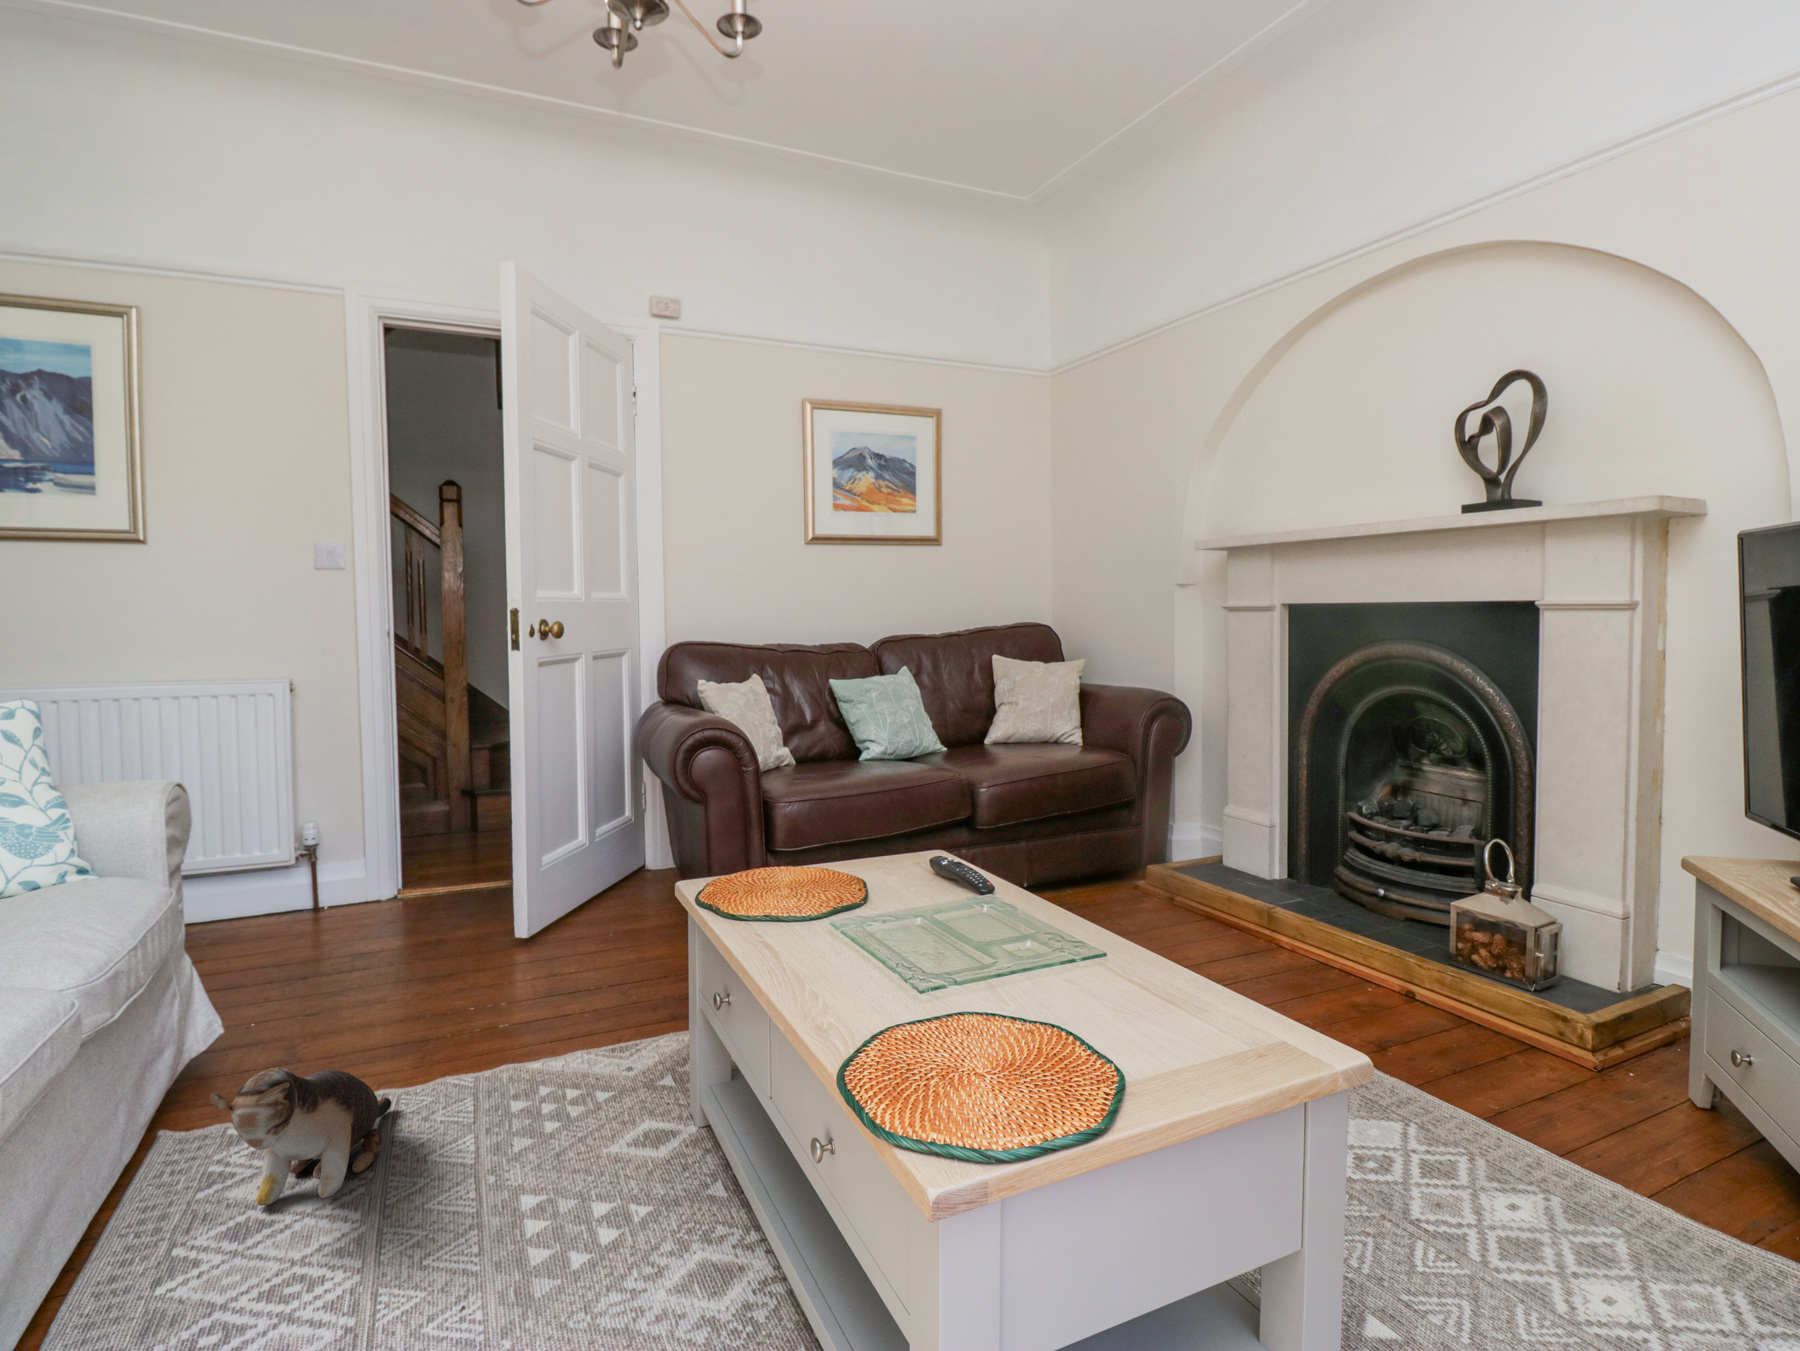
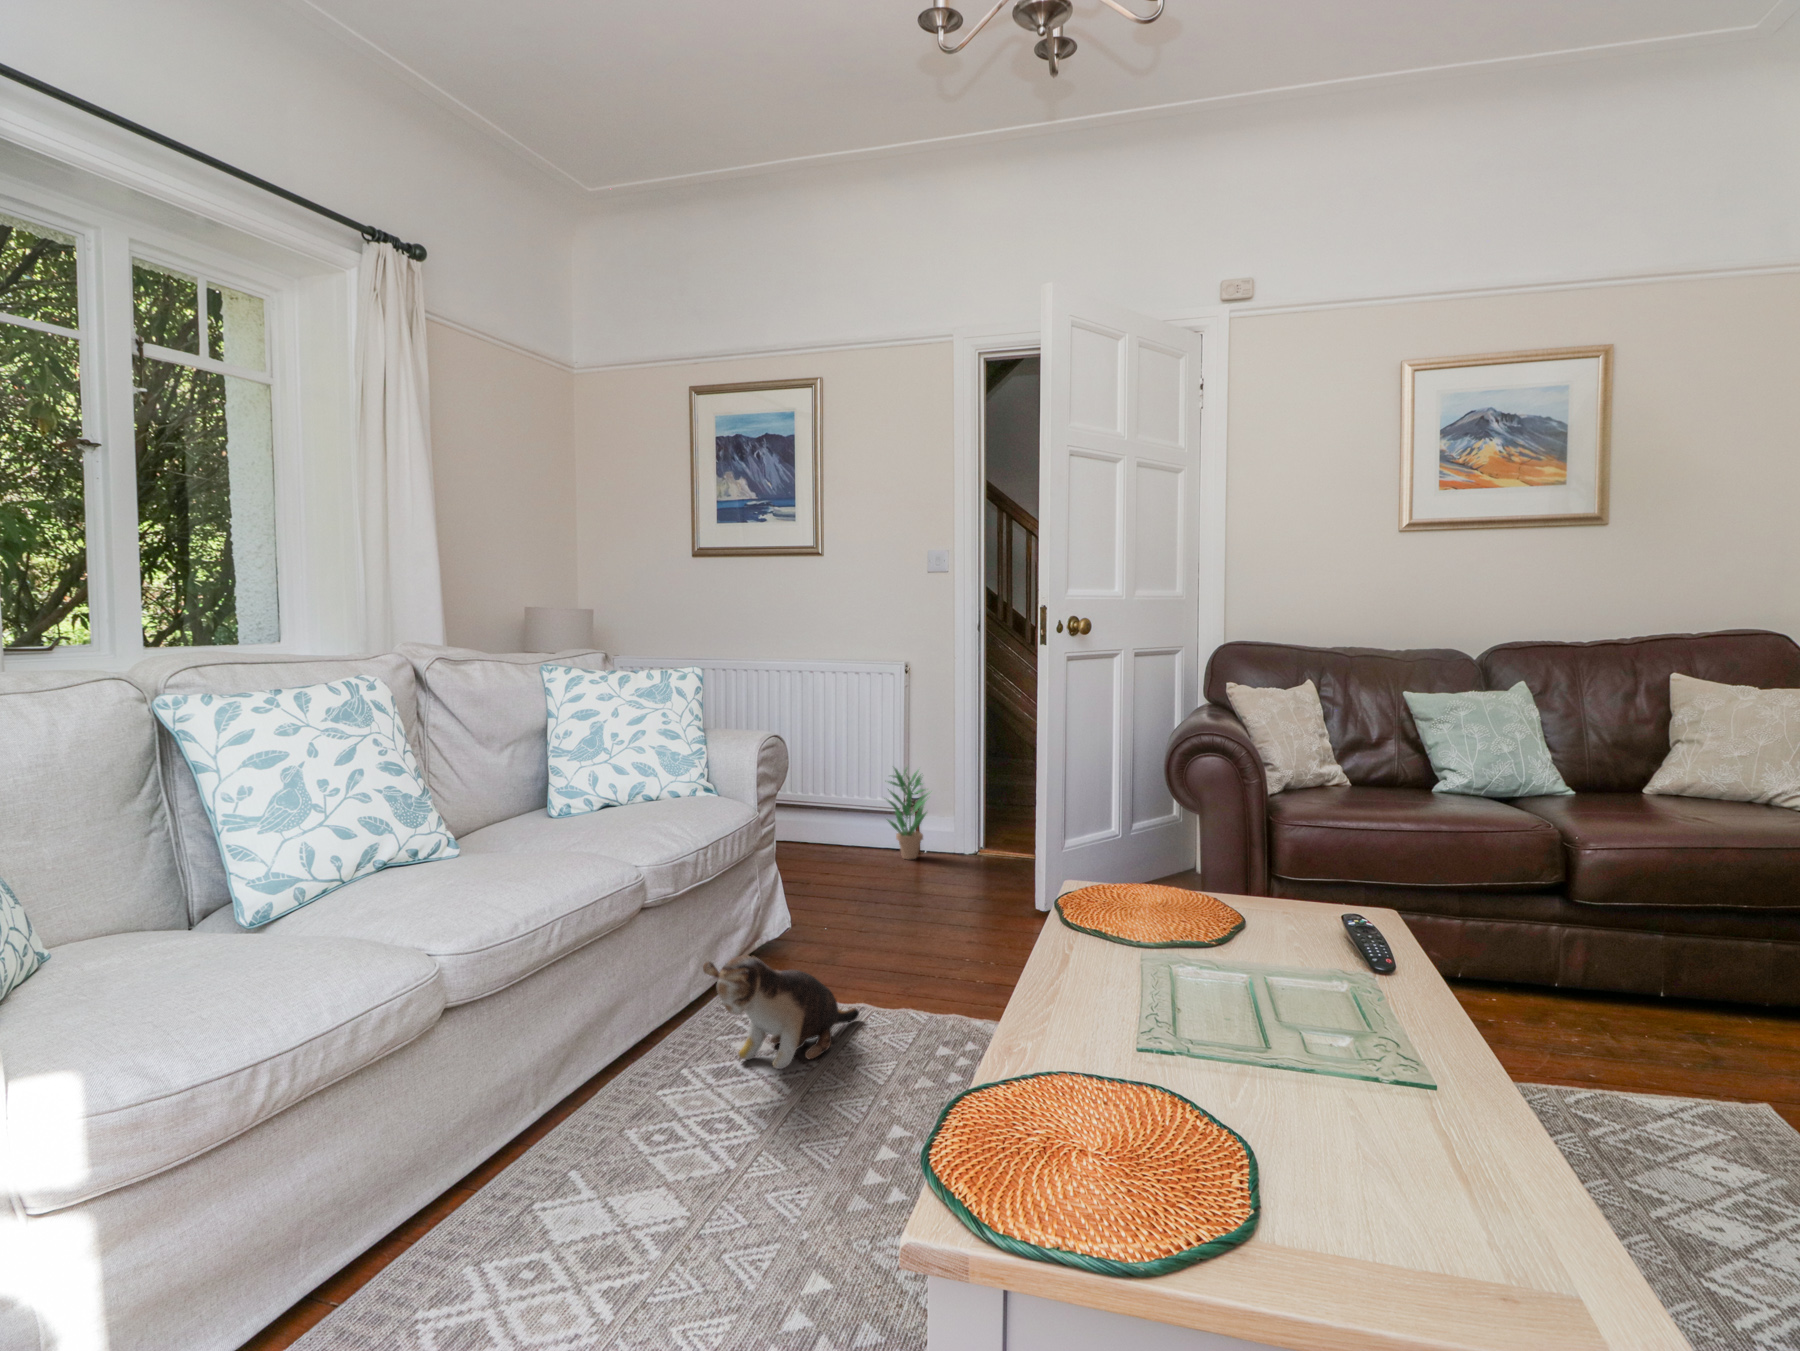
potted plant: none [273,803,346,921] -> present [888,768,928,860]

